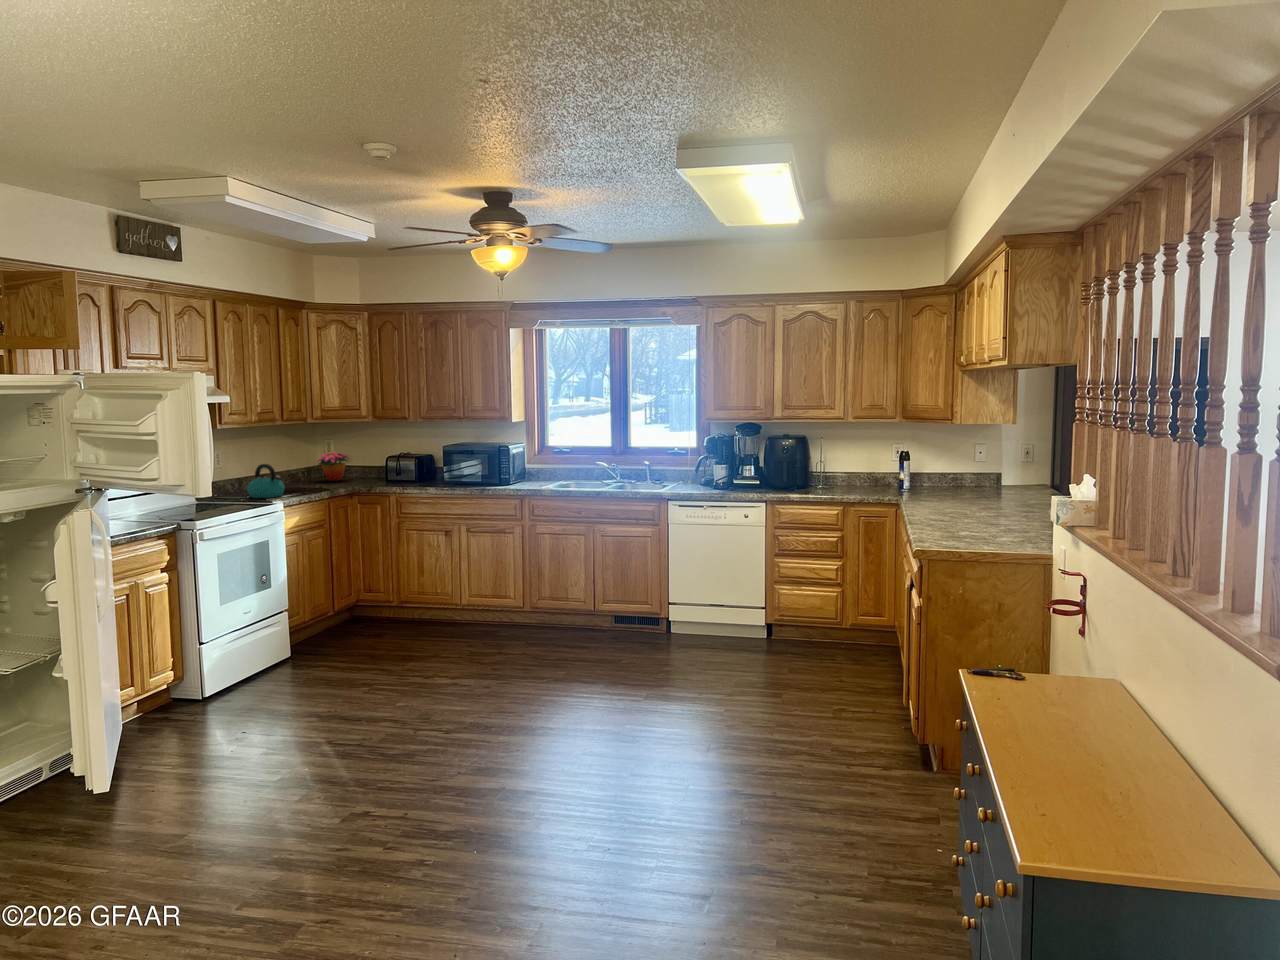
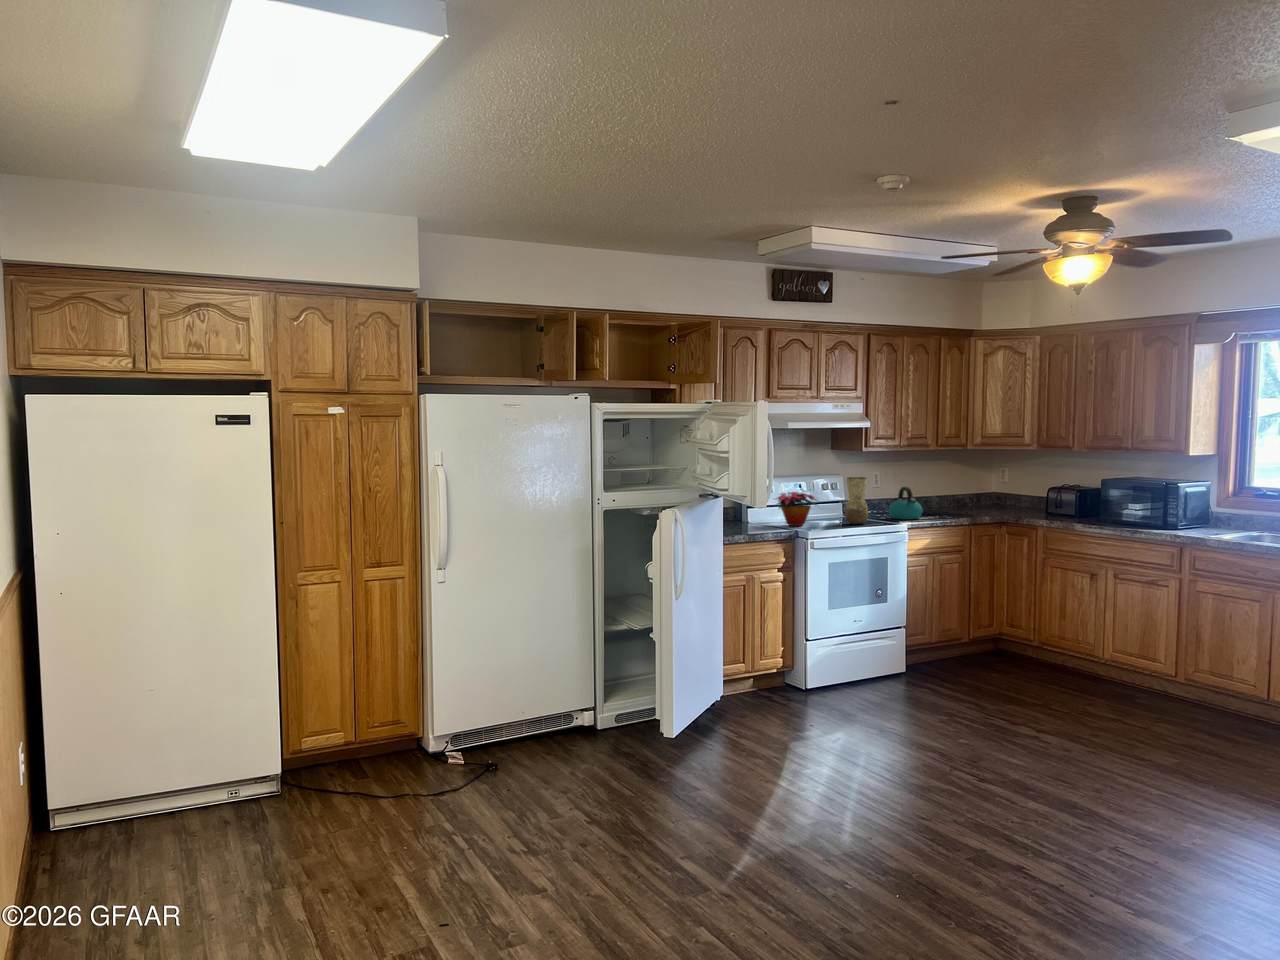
flower arrangement: present [317,452,349,481] -> present [776,492,816,526]
vase: none [215,456,242,508] -> present [845,477,868,524]

